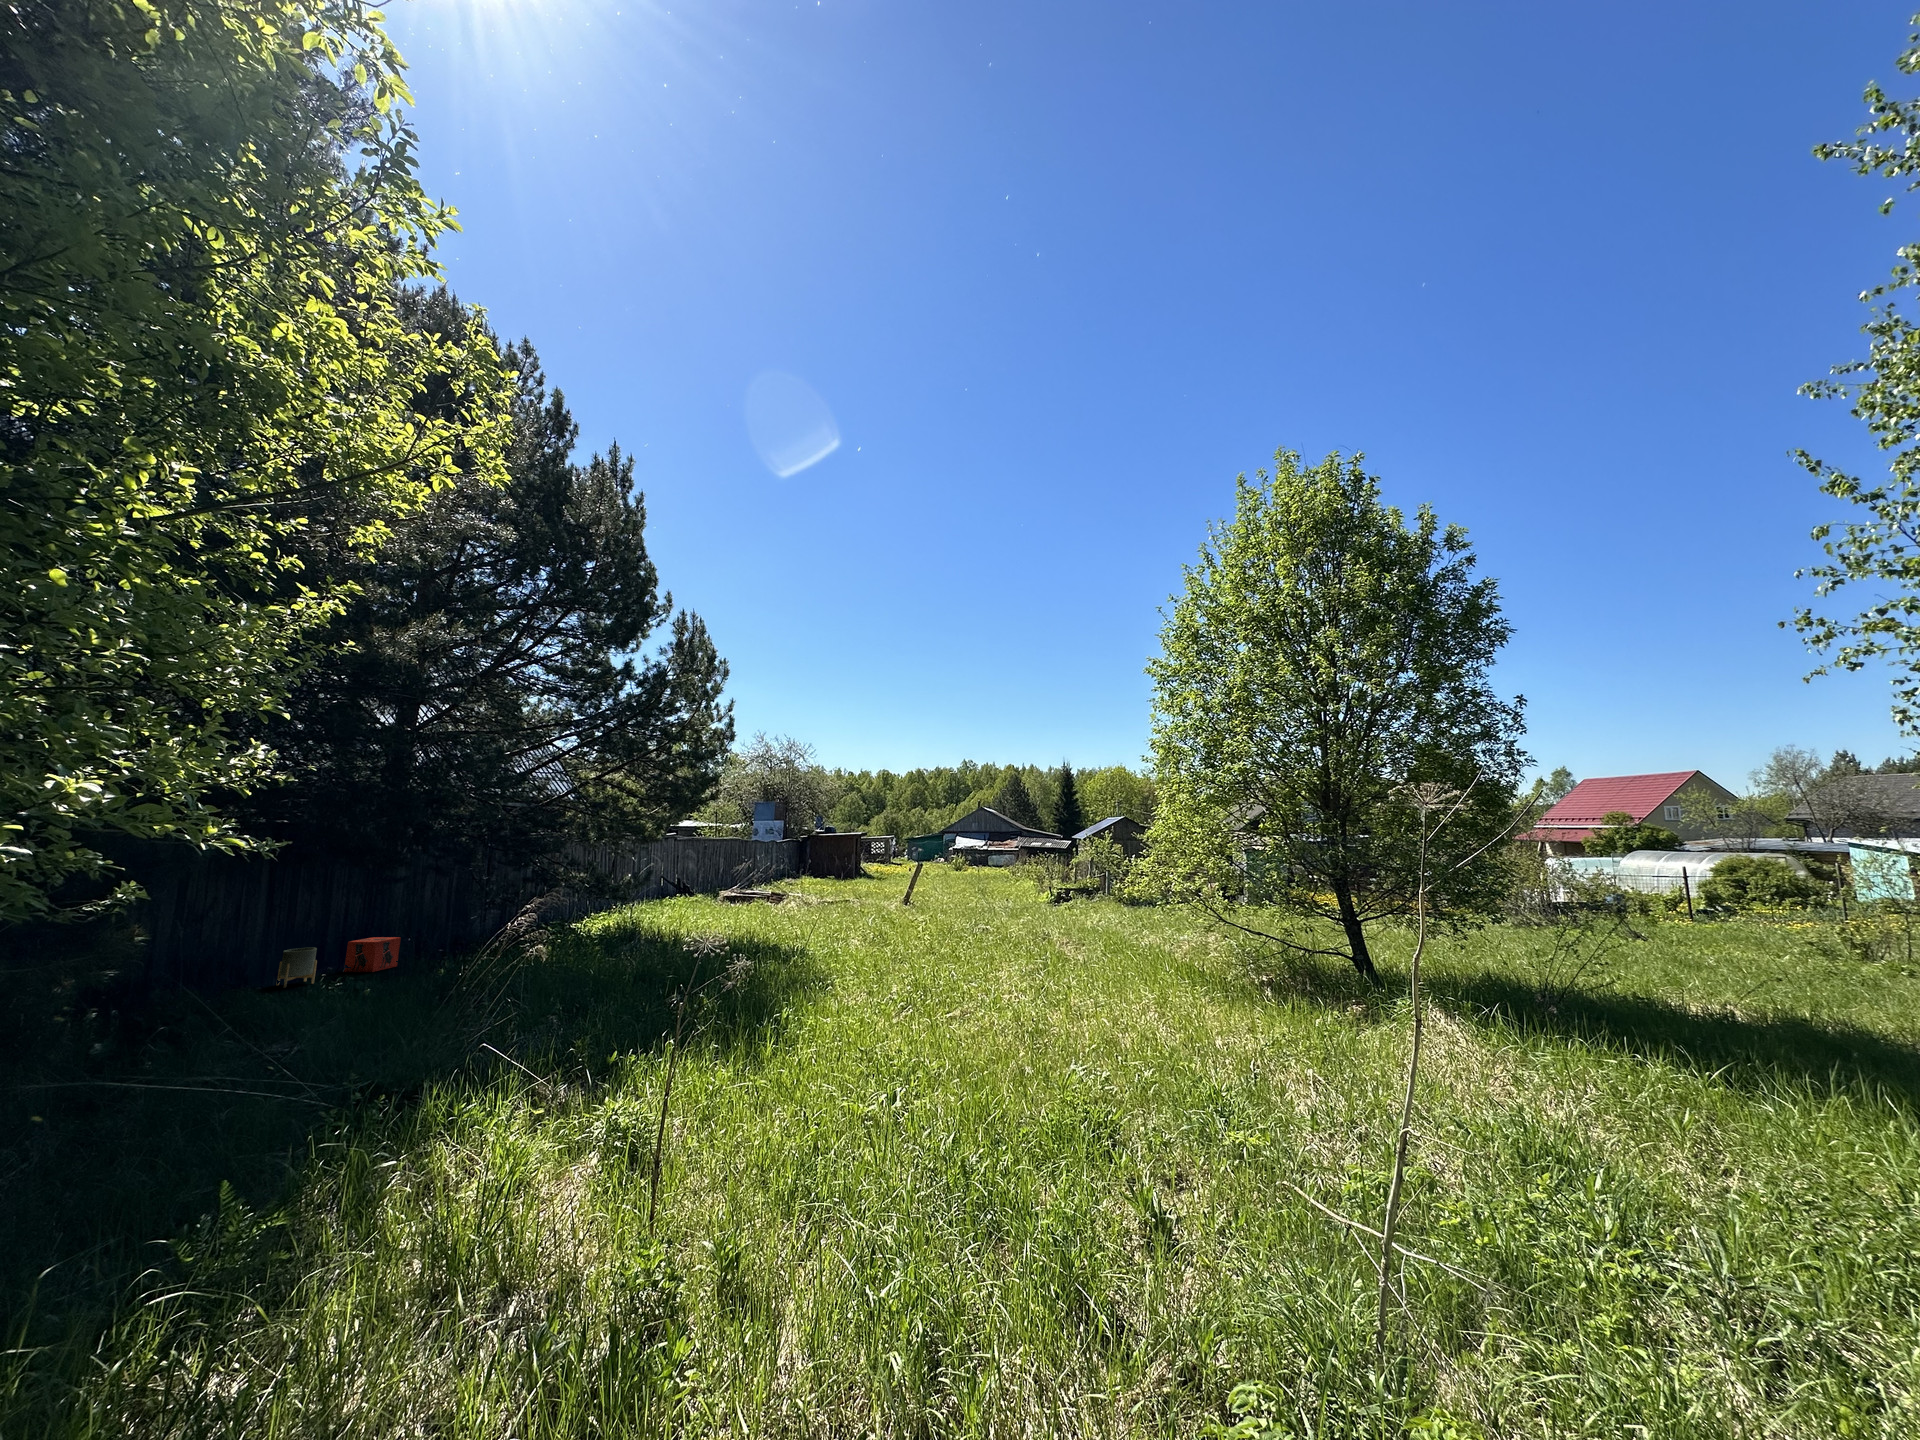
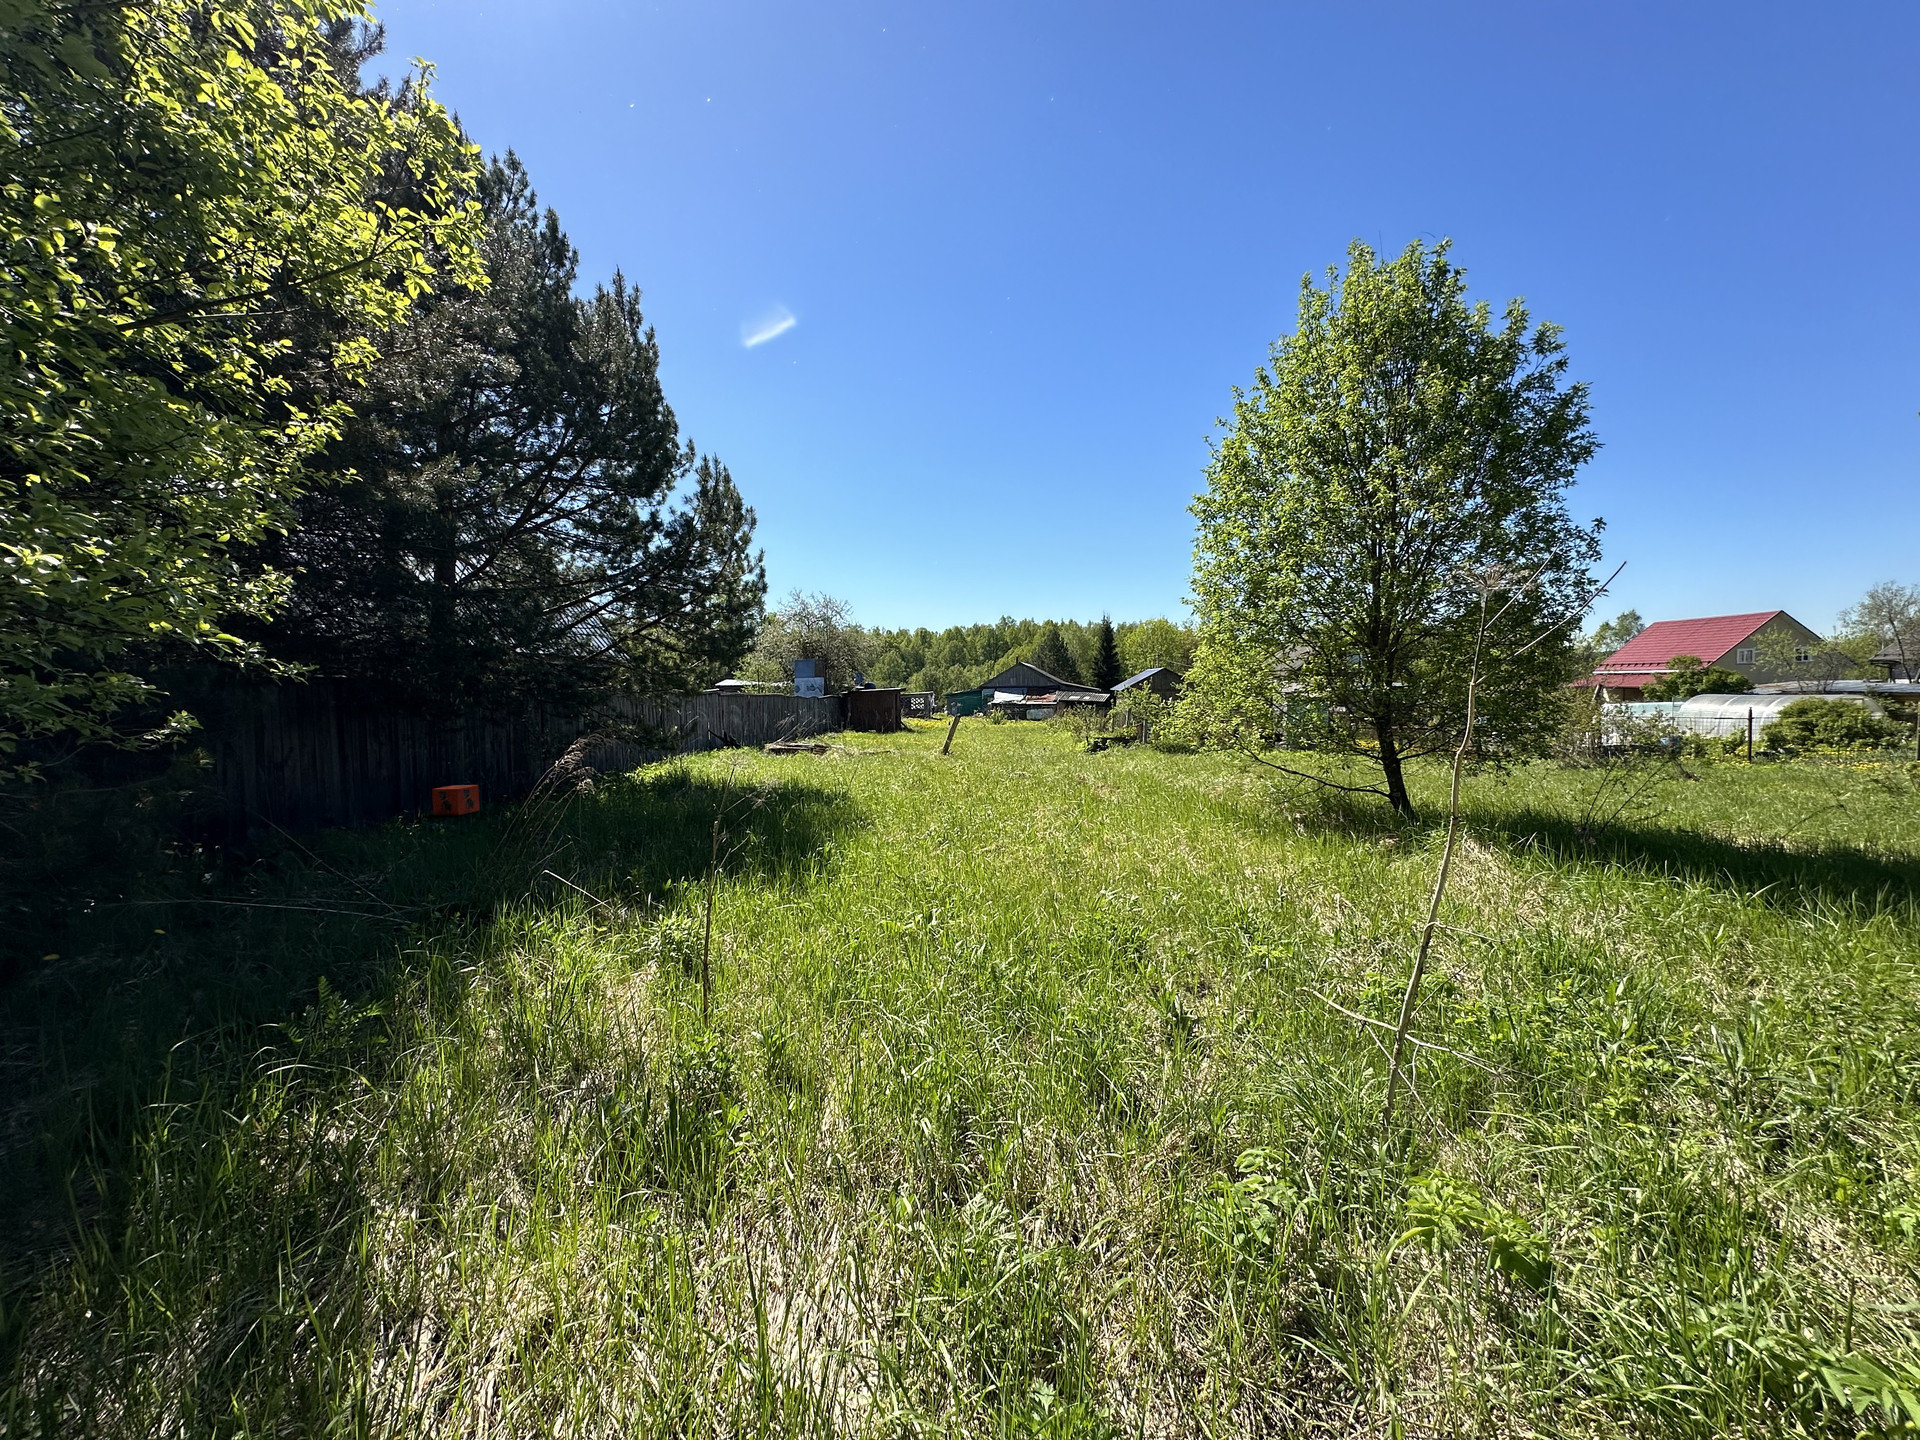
planter: present [276,948,317,988] -> none [375,794,408,828]

